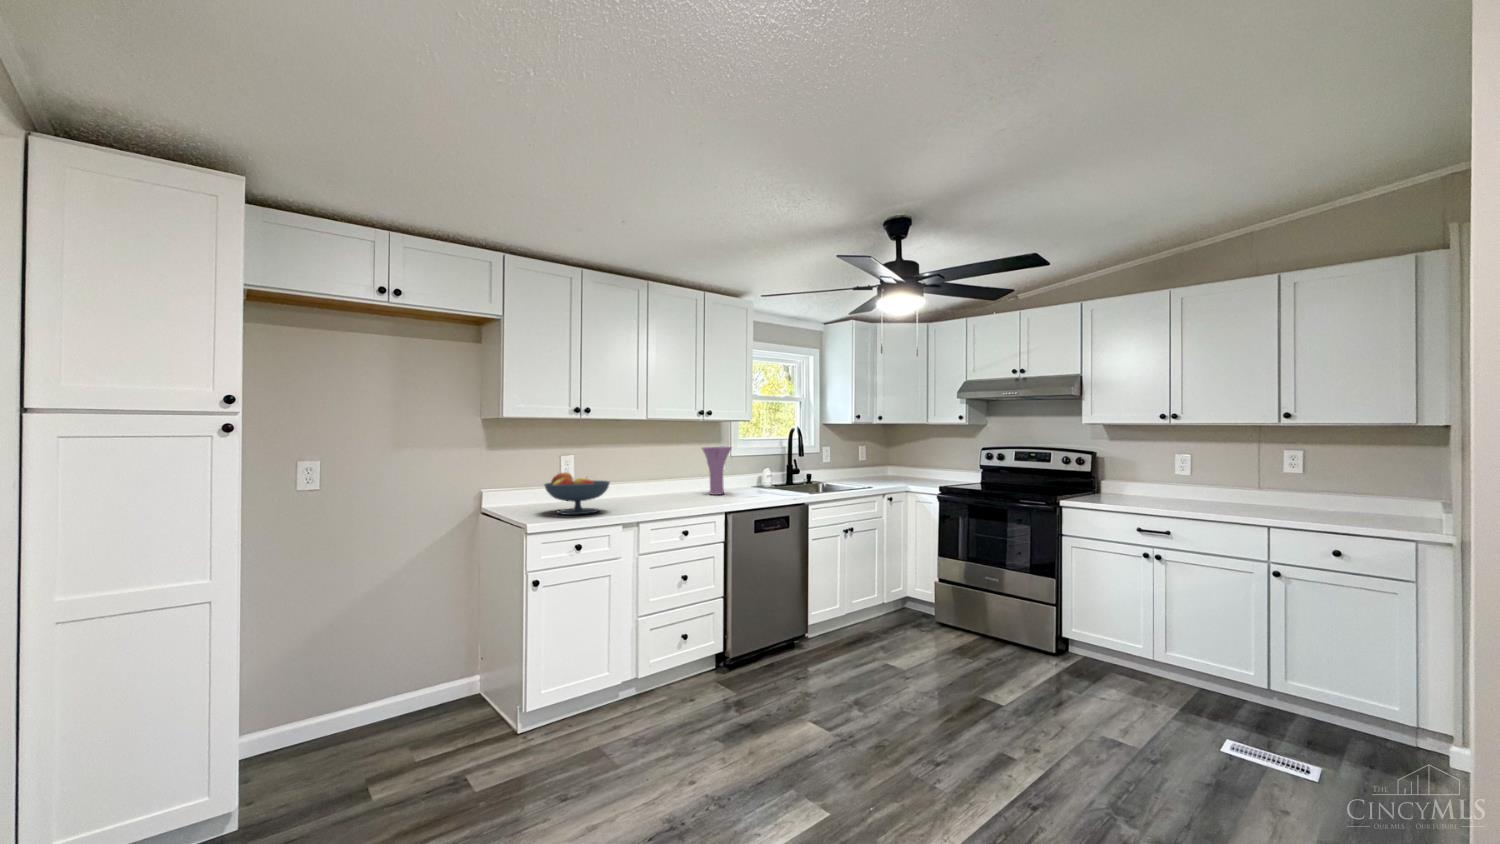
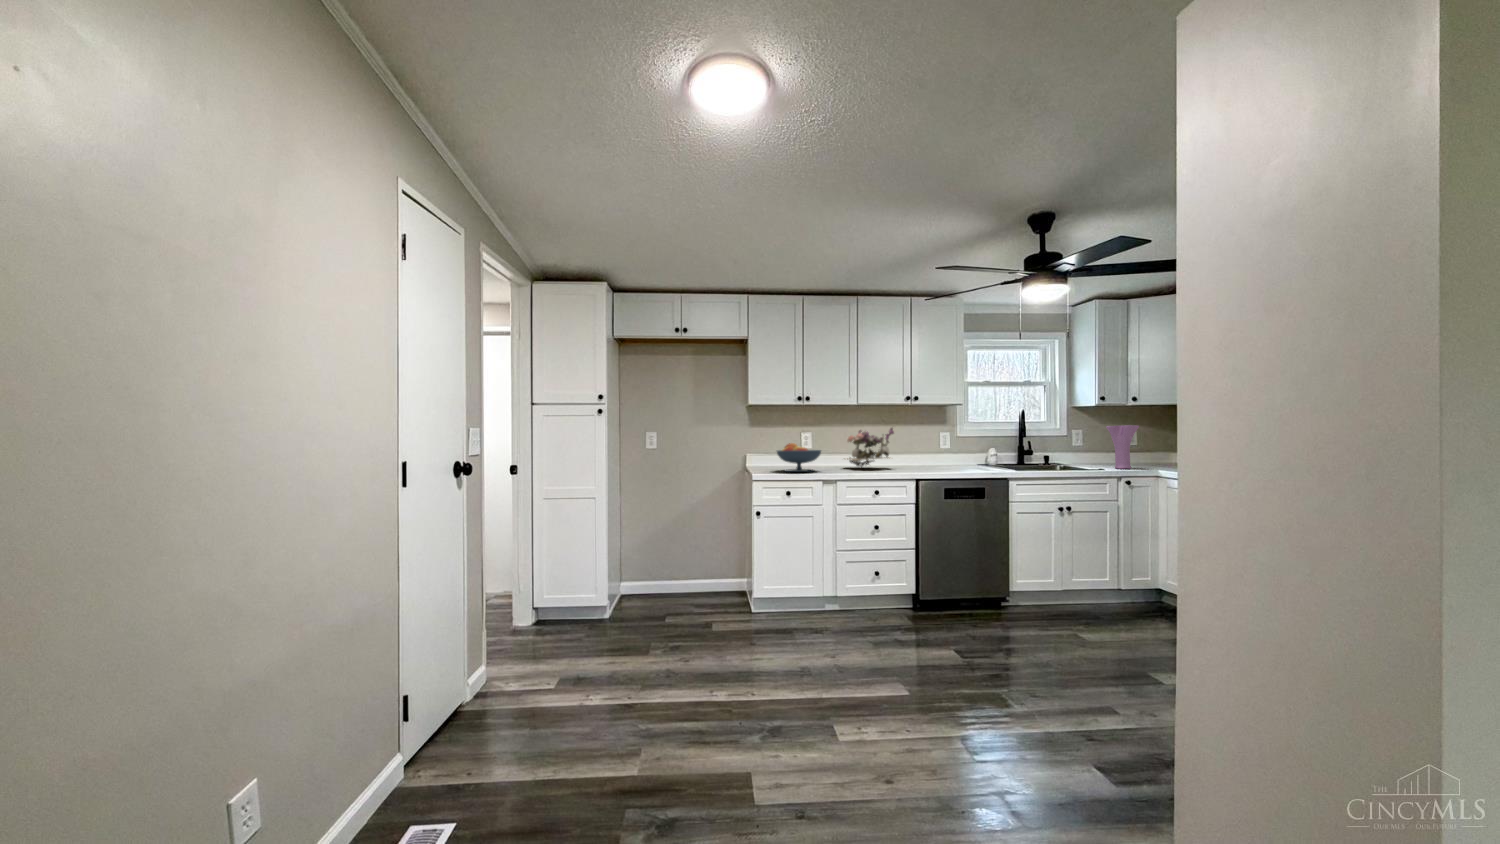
vase: present [701,446,732,495] -> present [1106,425,1139,469]
flower arrangement: none [619,447,688,501] -> present [847,428,894,467]

